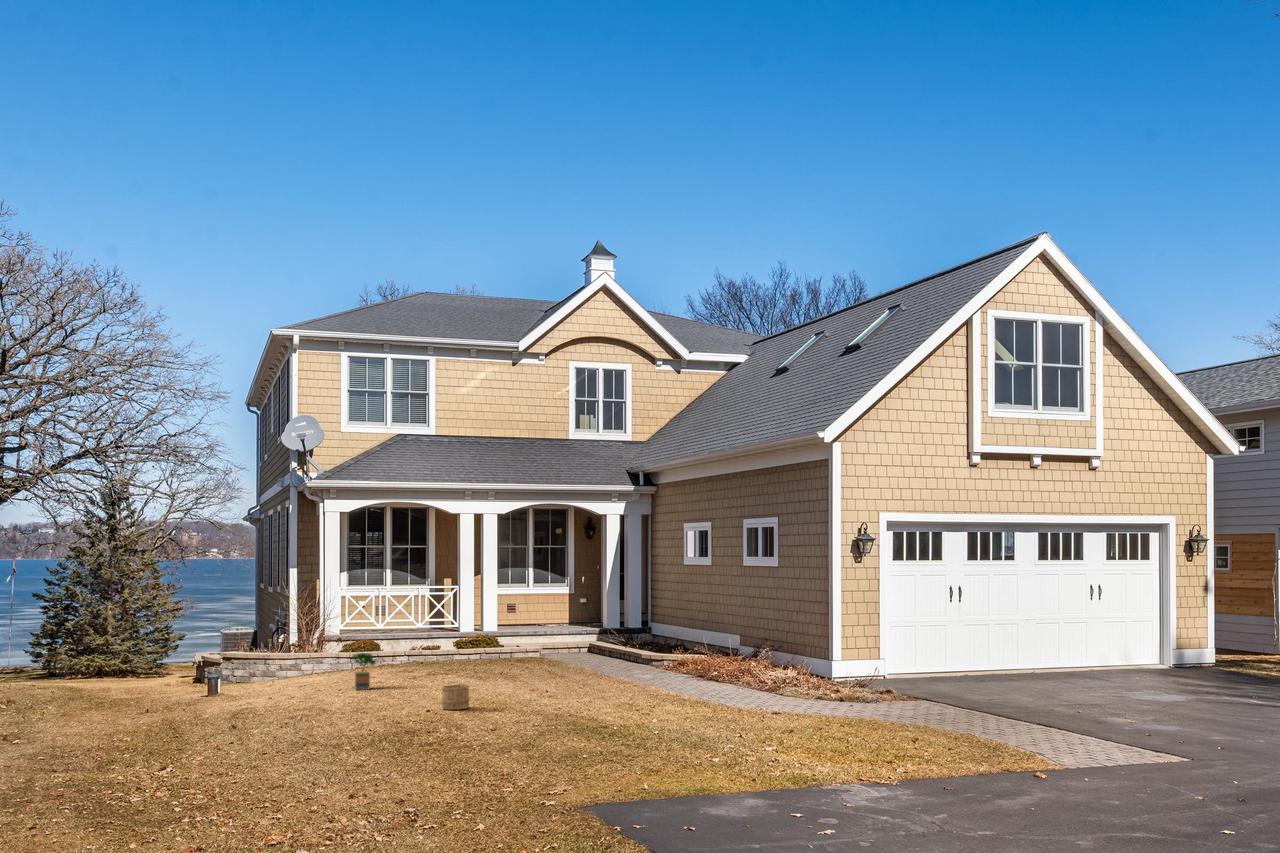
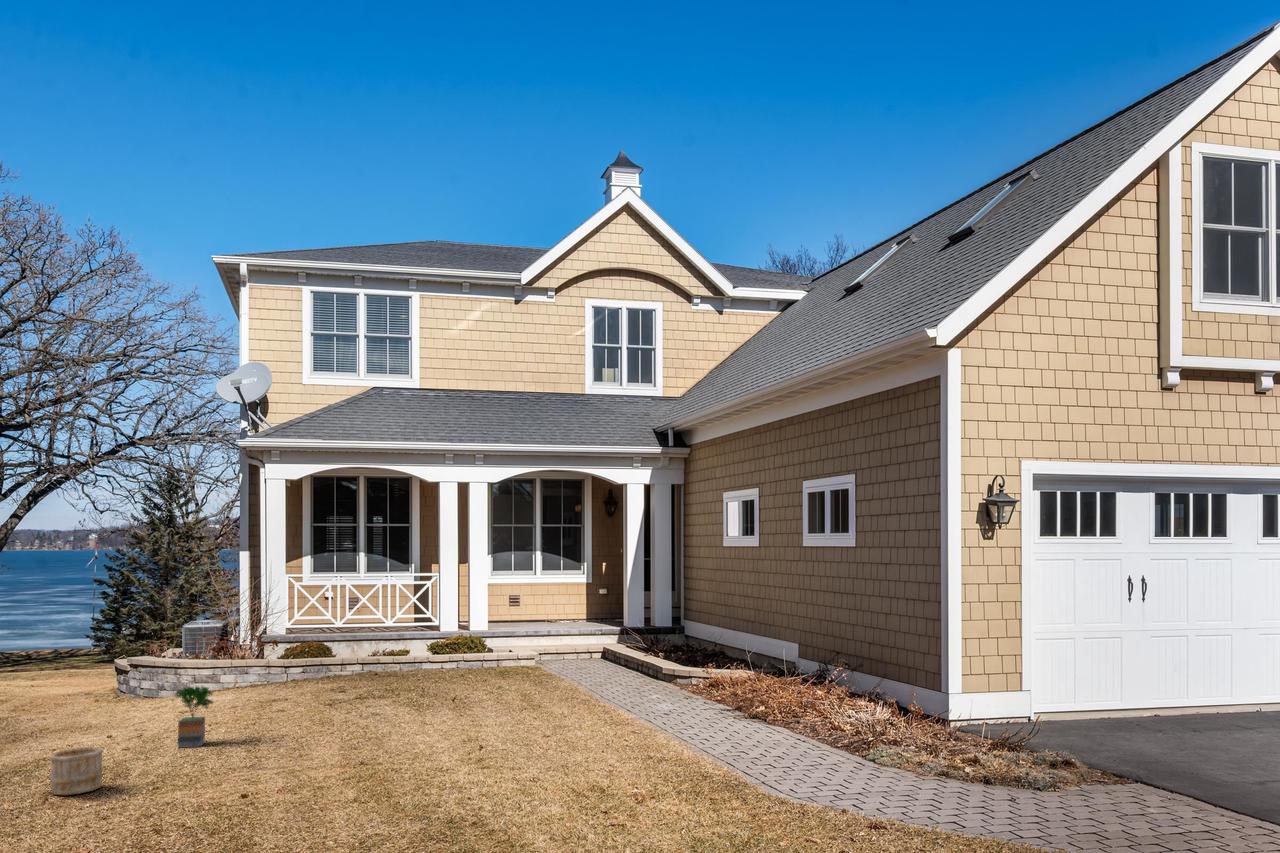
wooden bucket: present [442,684,469,710] -> present [49,747,103,795]

